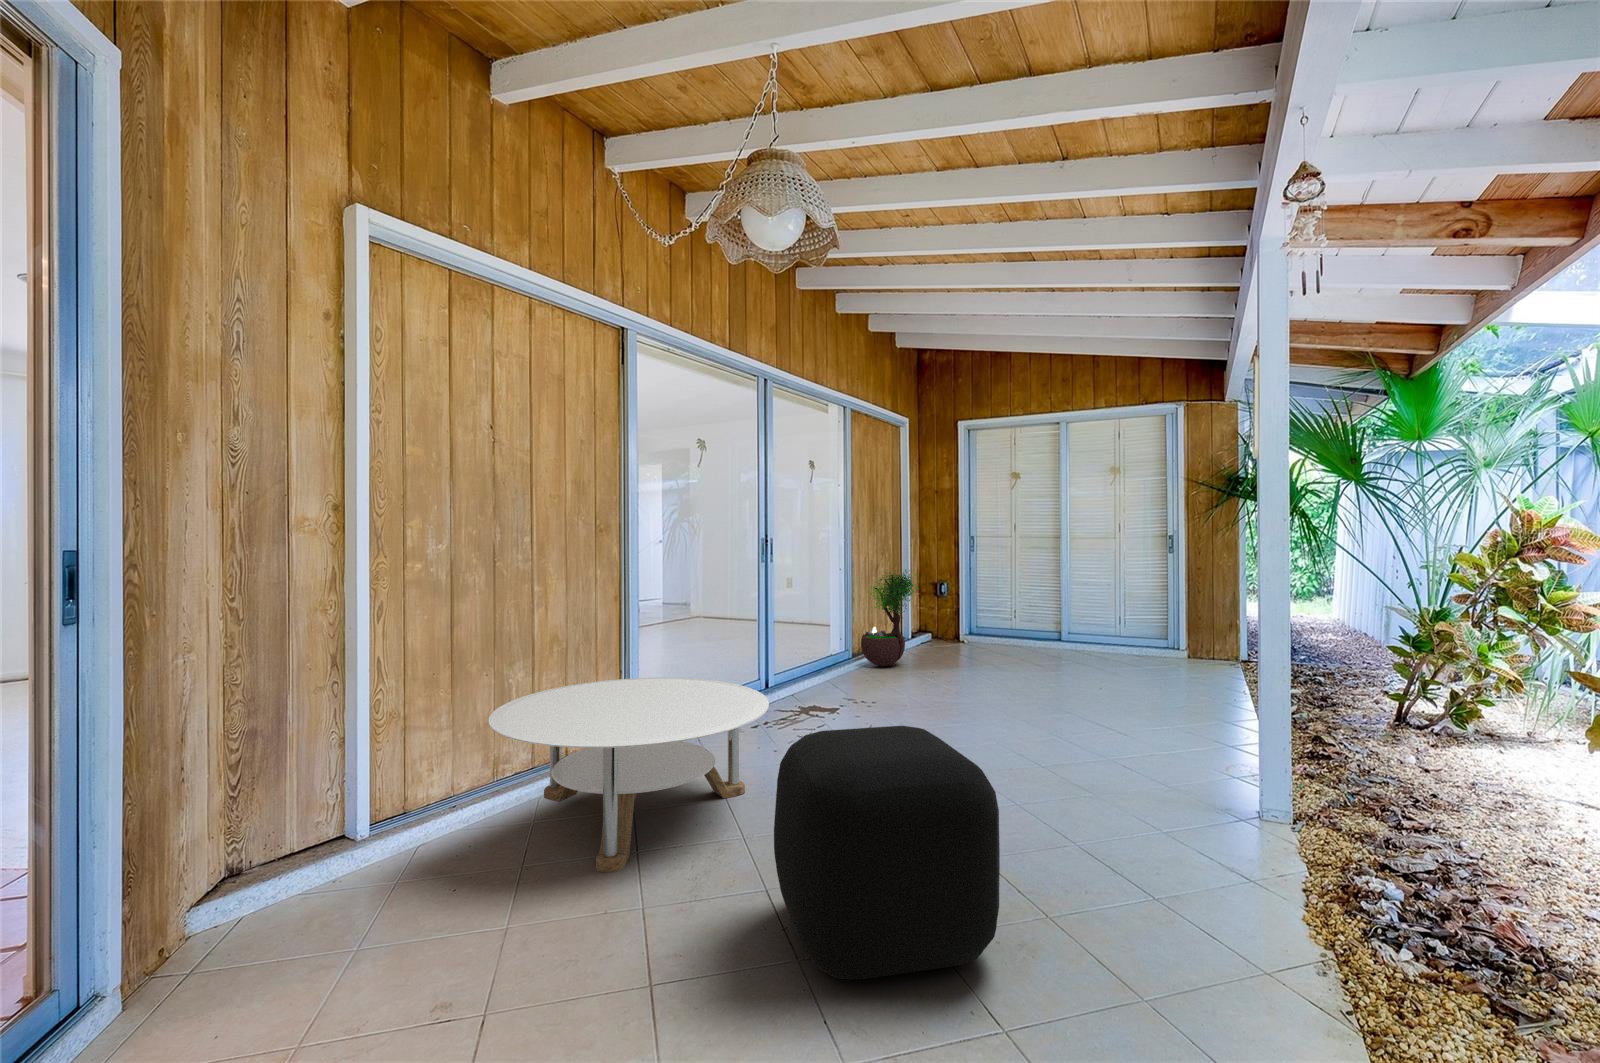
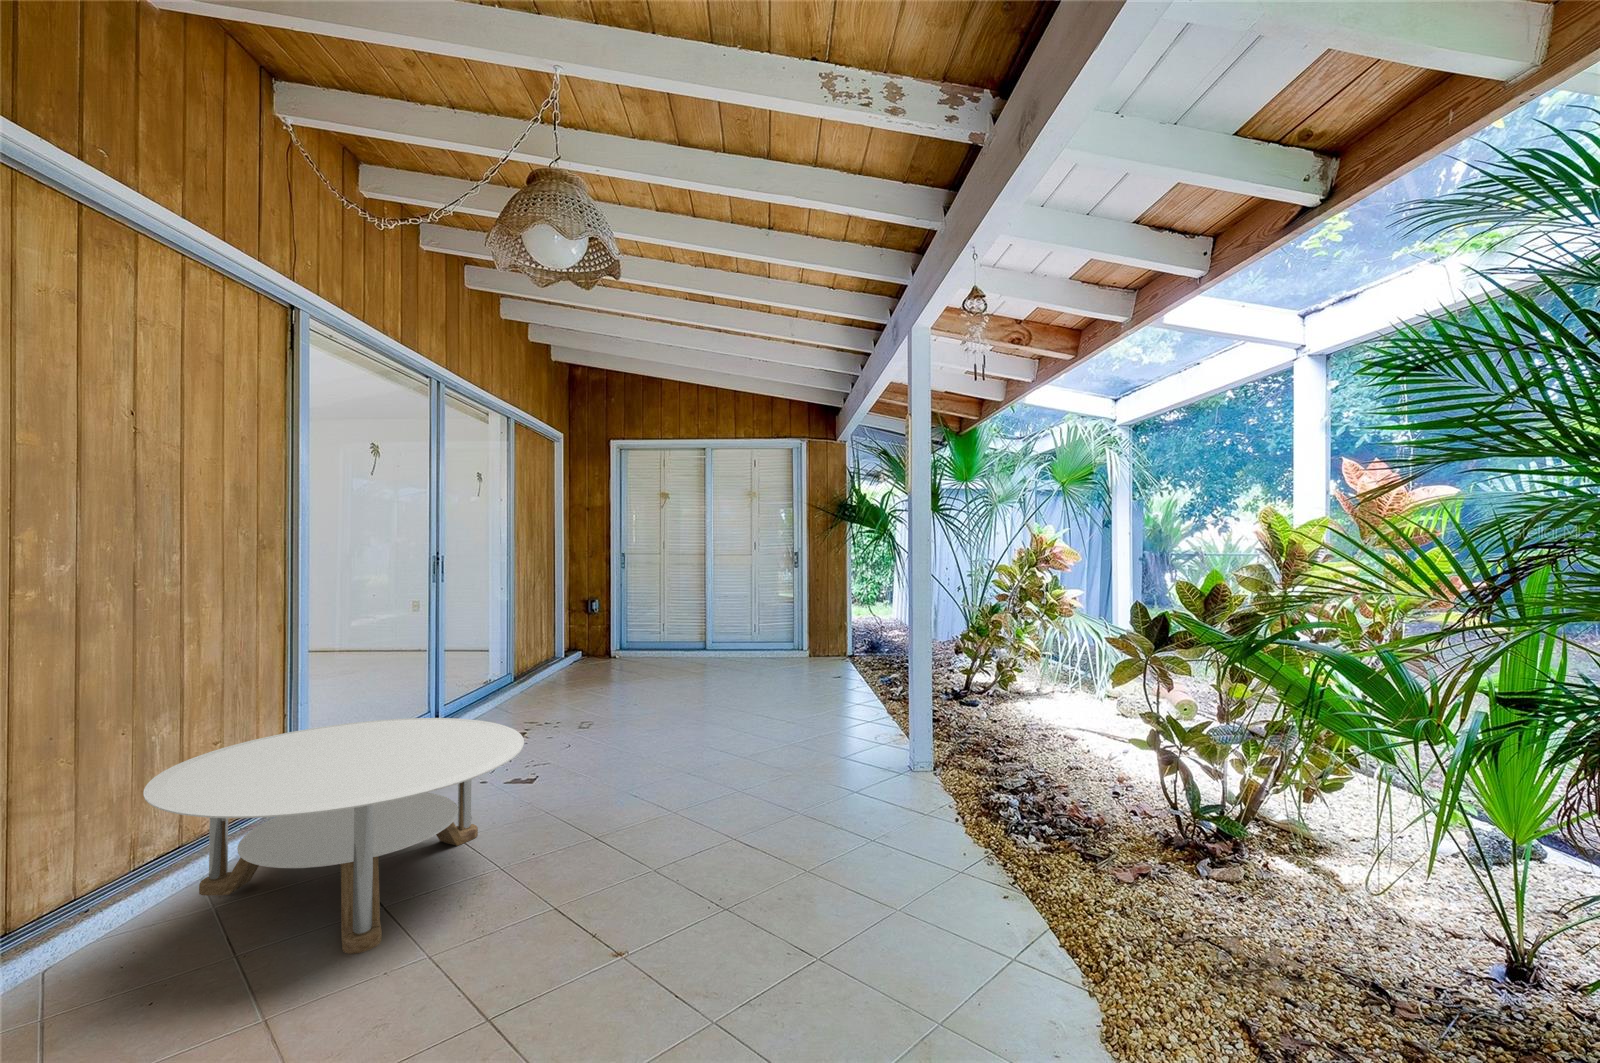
potted tree: present [861,569,919,666] -> none [525,581,588,688]
ottoman: present [774,726,1000,979] -> none [594,732,808,970]

